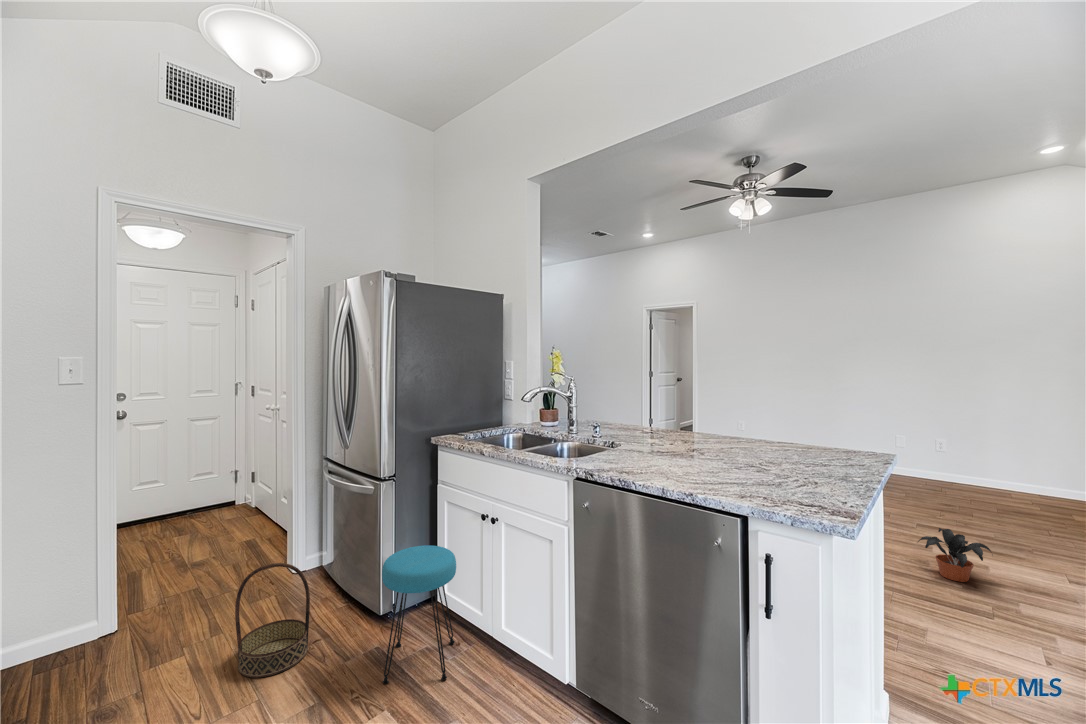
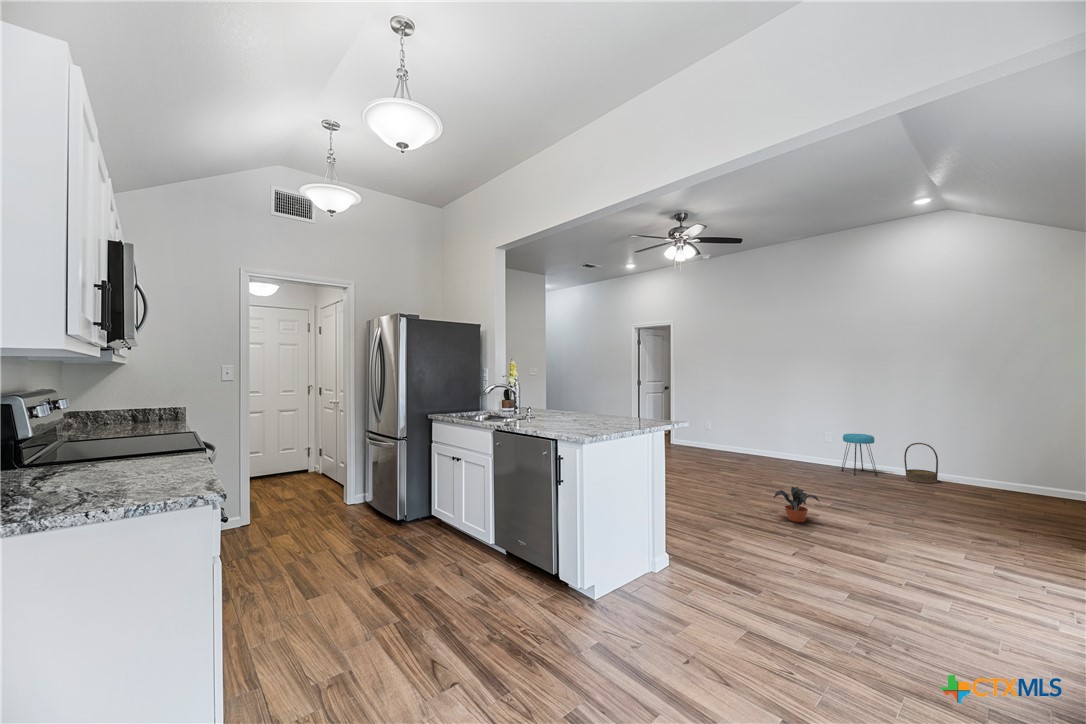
stool: present [382,545,456,683] -> present [842,434,877,475]
basket: present [235,563,310,678] -> present [904,443,938,483]

